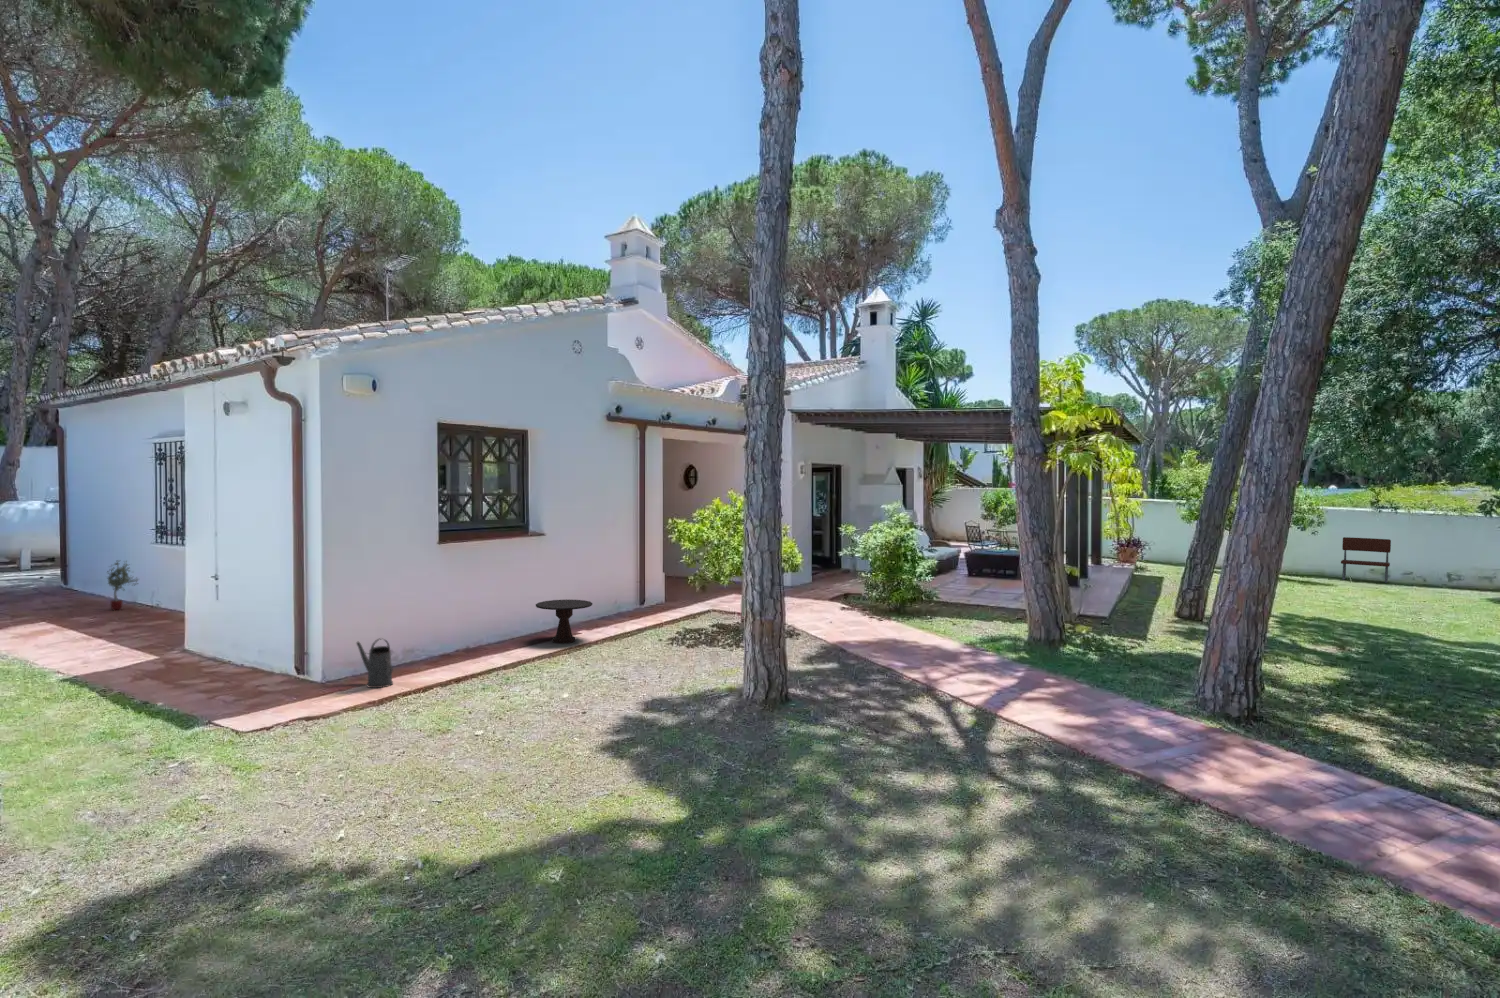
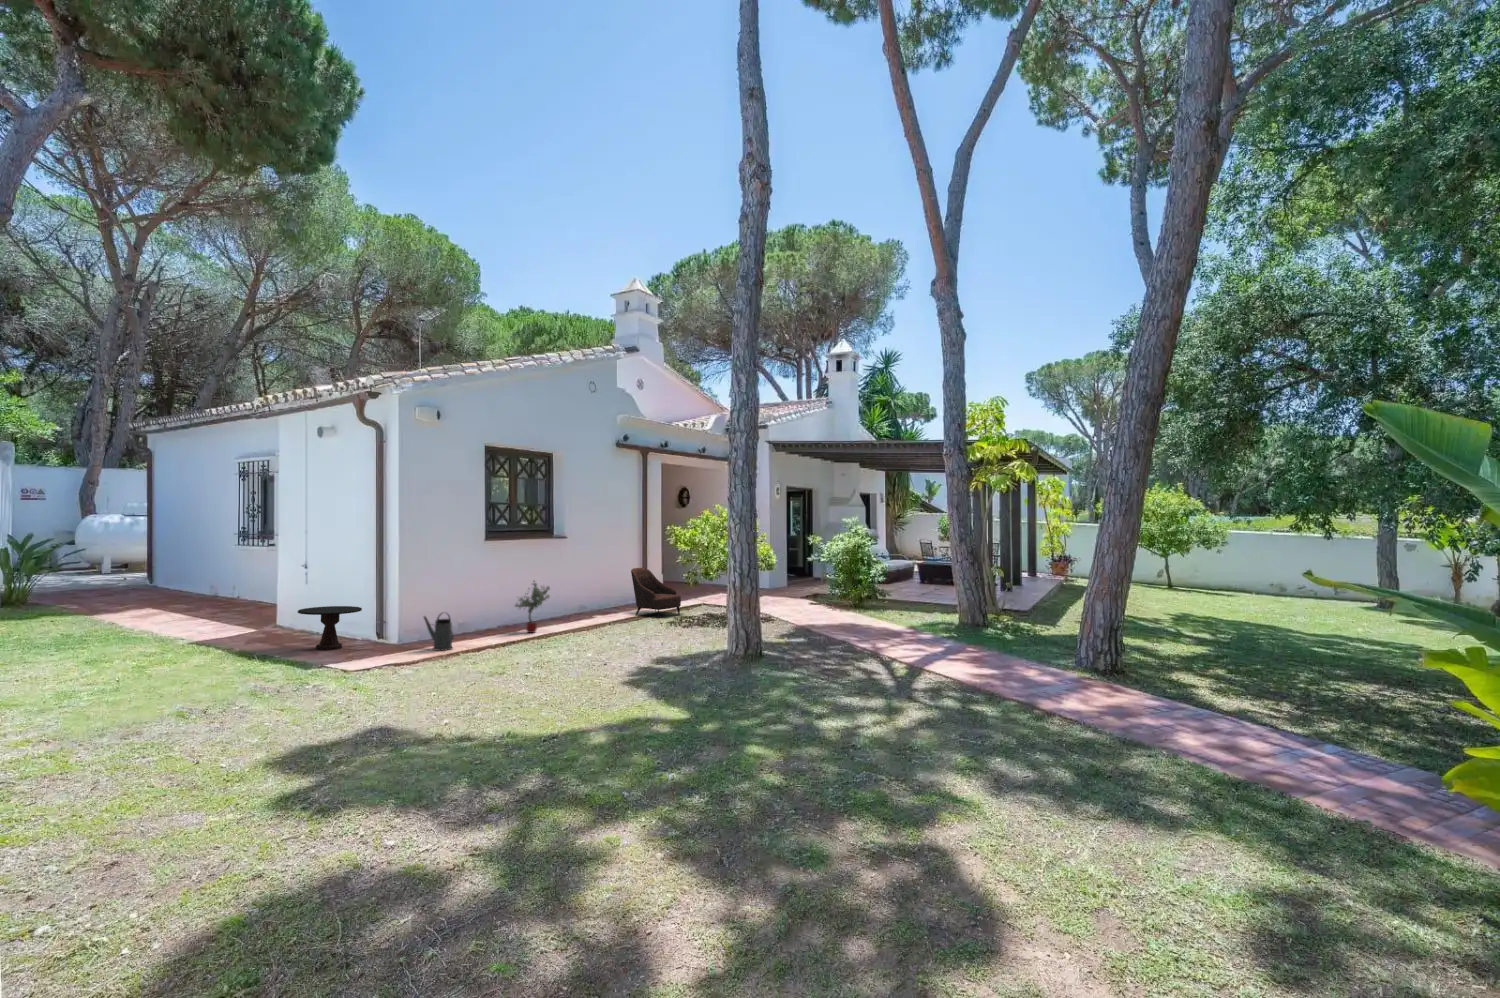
bench: present [1341,537,1391,583] -> none [1244,557,1285,596]
potted tree: present [107,561,138,610] -> present [515,581,550,633]
armchair: none [626,565,686,628] -> present [631,568,681,618]
side table: present [536,599,592,643] -> present [298,606,362,650]

